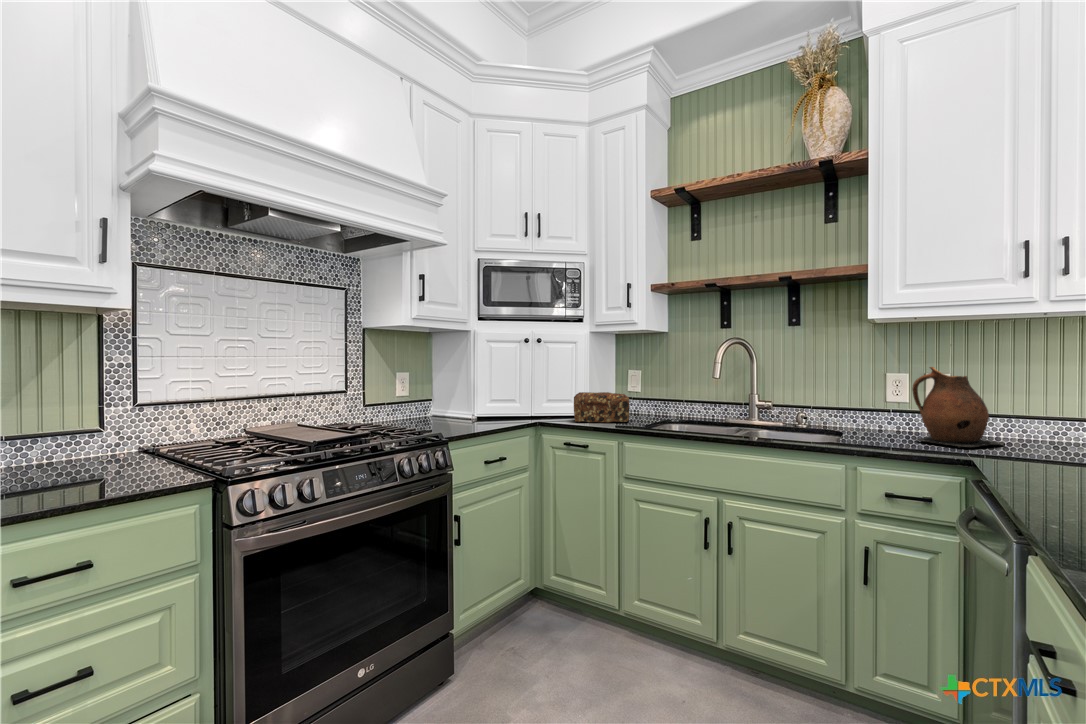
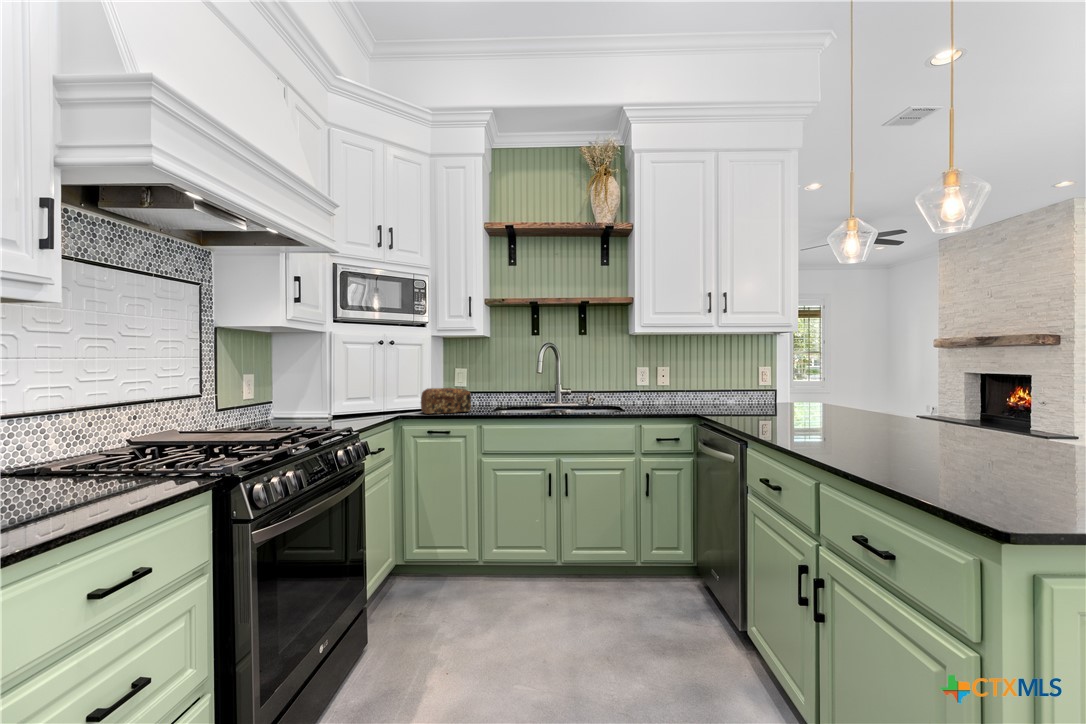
ceramic pitcher: present [912,367,1005,448] -> none [662,364,707,413]

